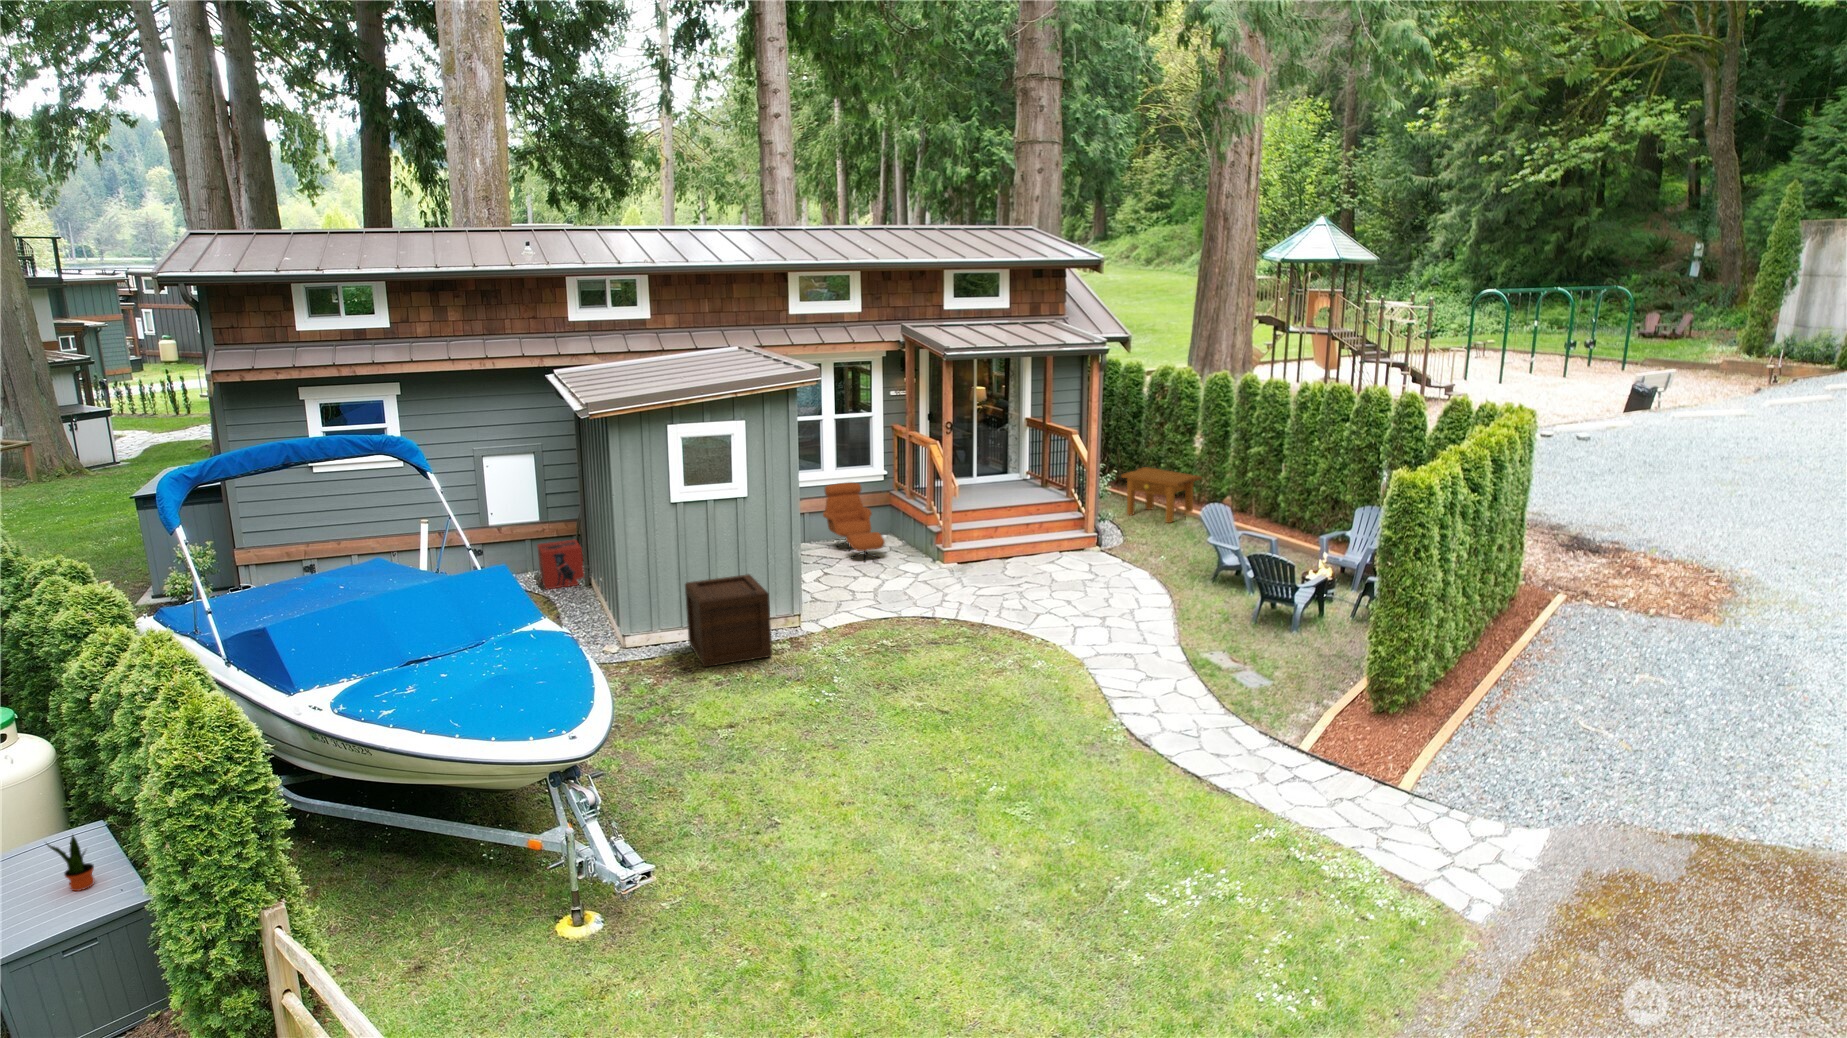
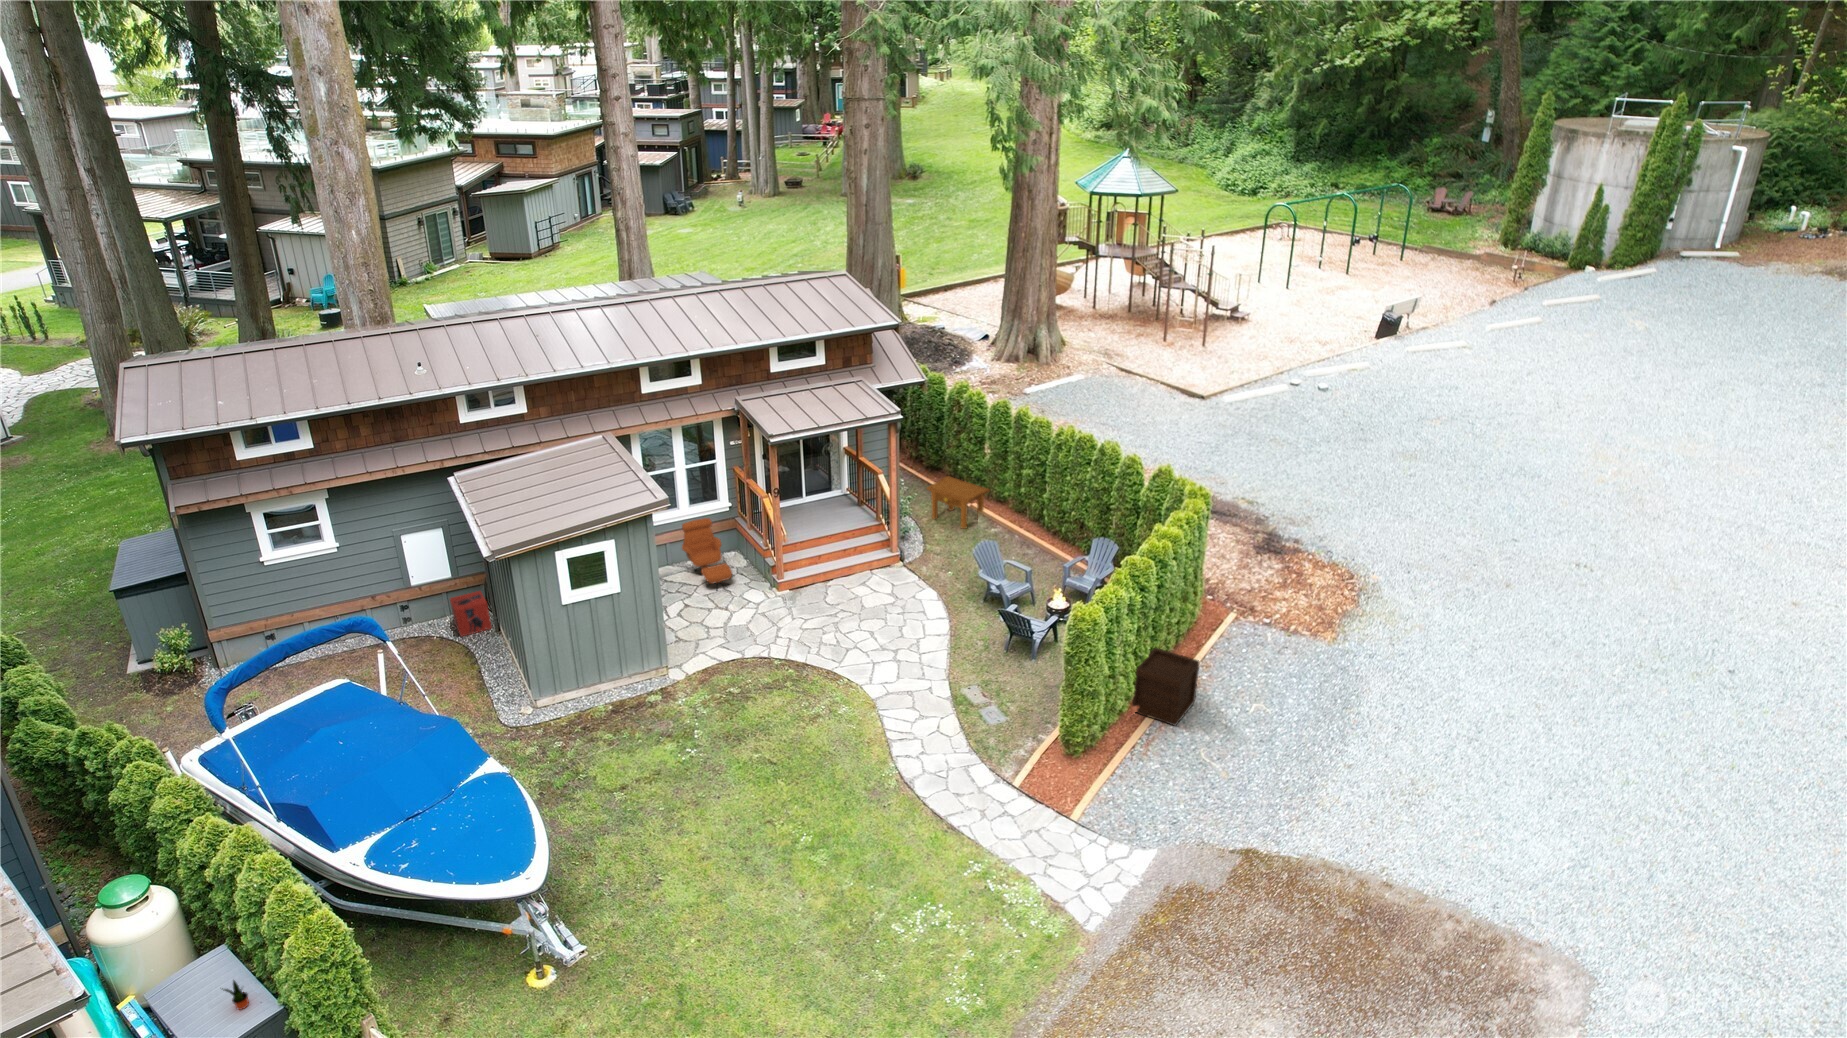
wooden crate: present [685,574,772,667] -> present [1132,648,1199,726]

